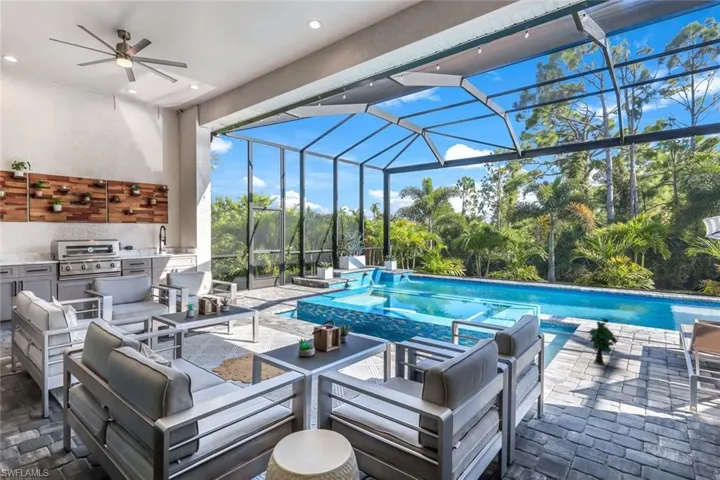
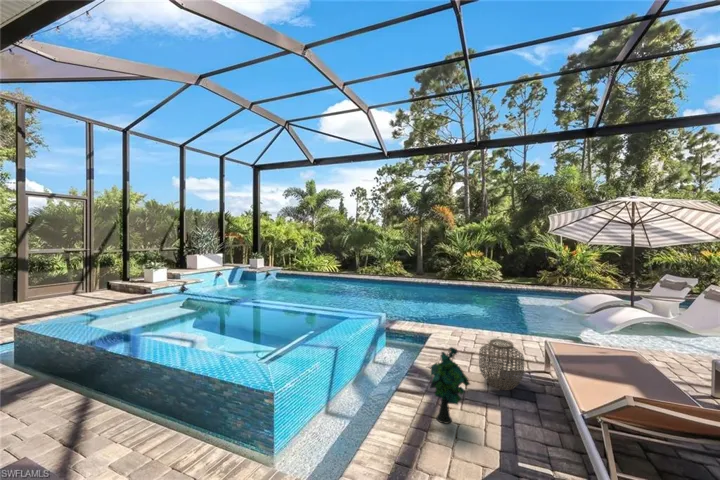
woven basket: none [624,322,661,356] -> present [479,339,524,390]

